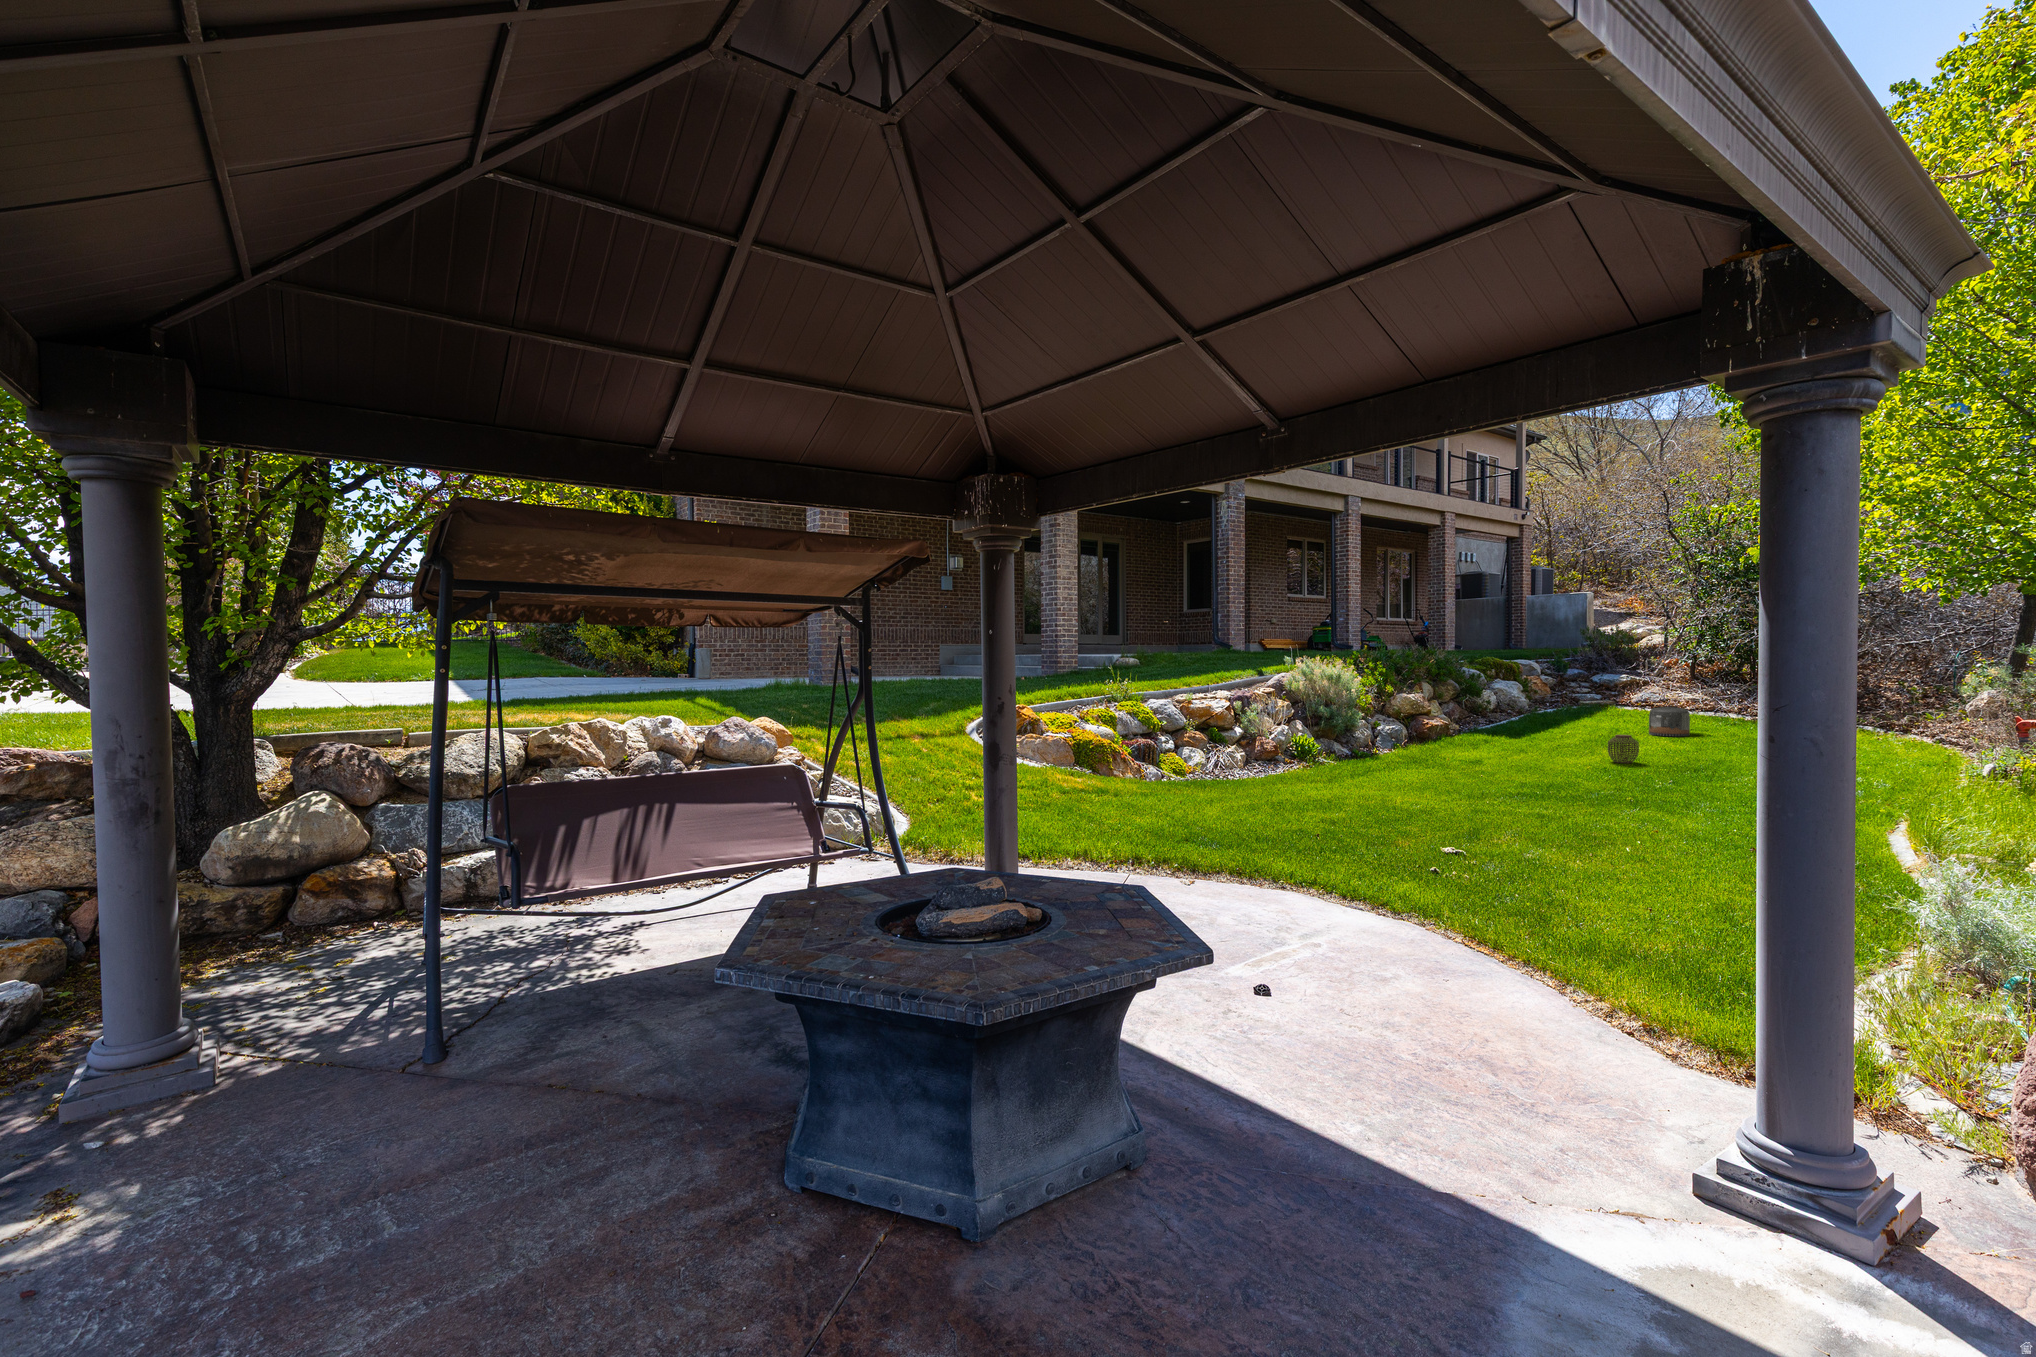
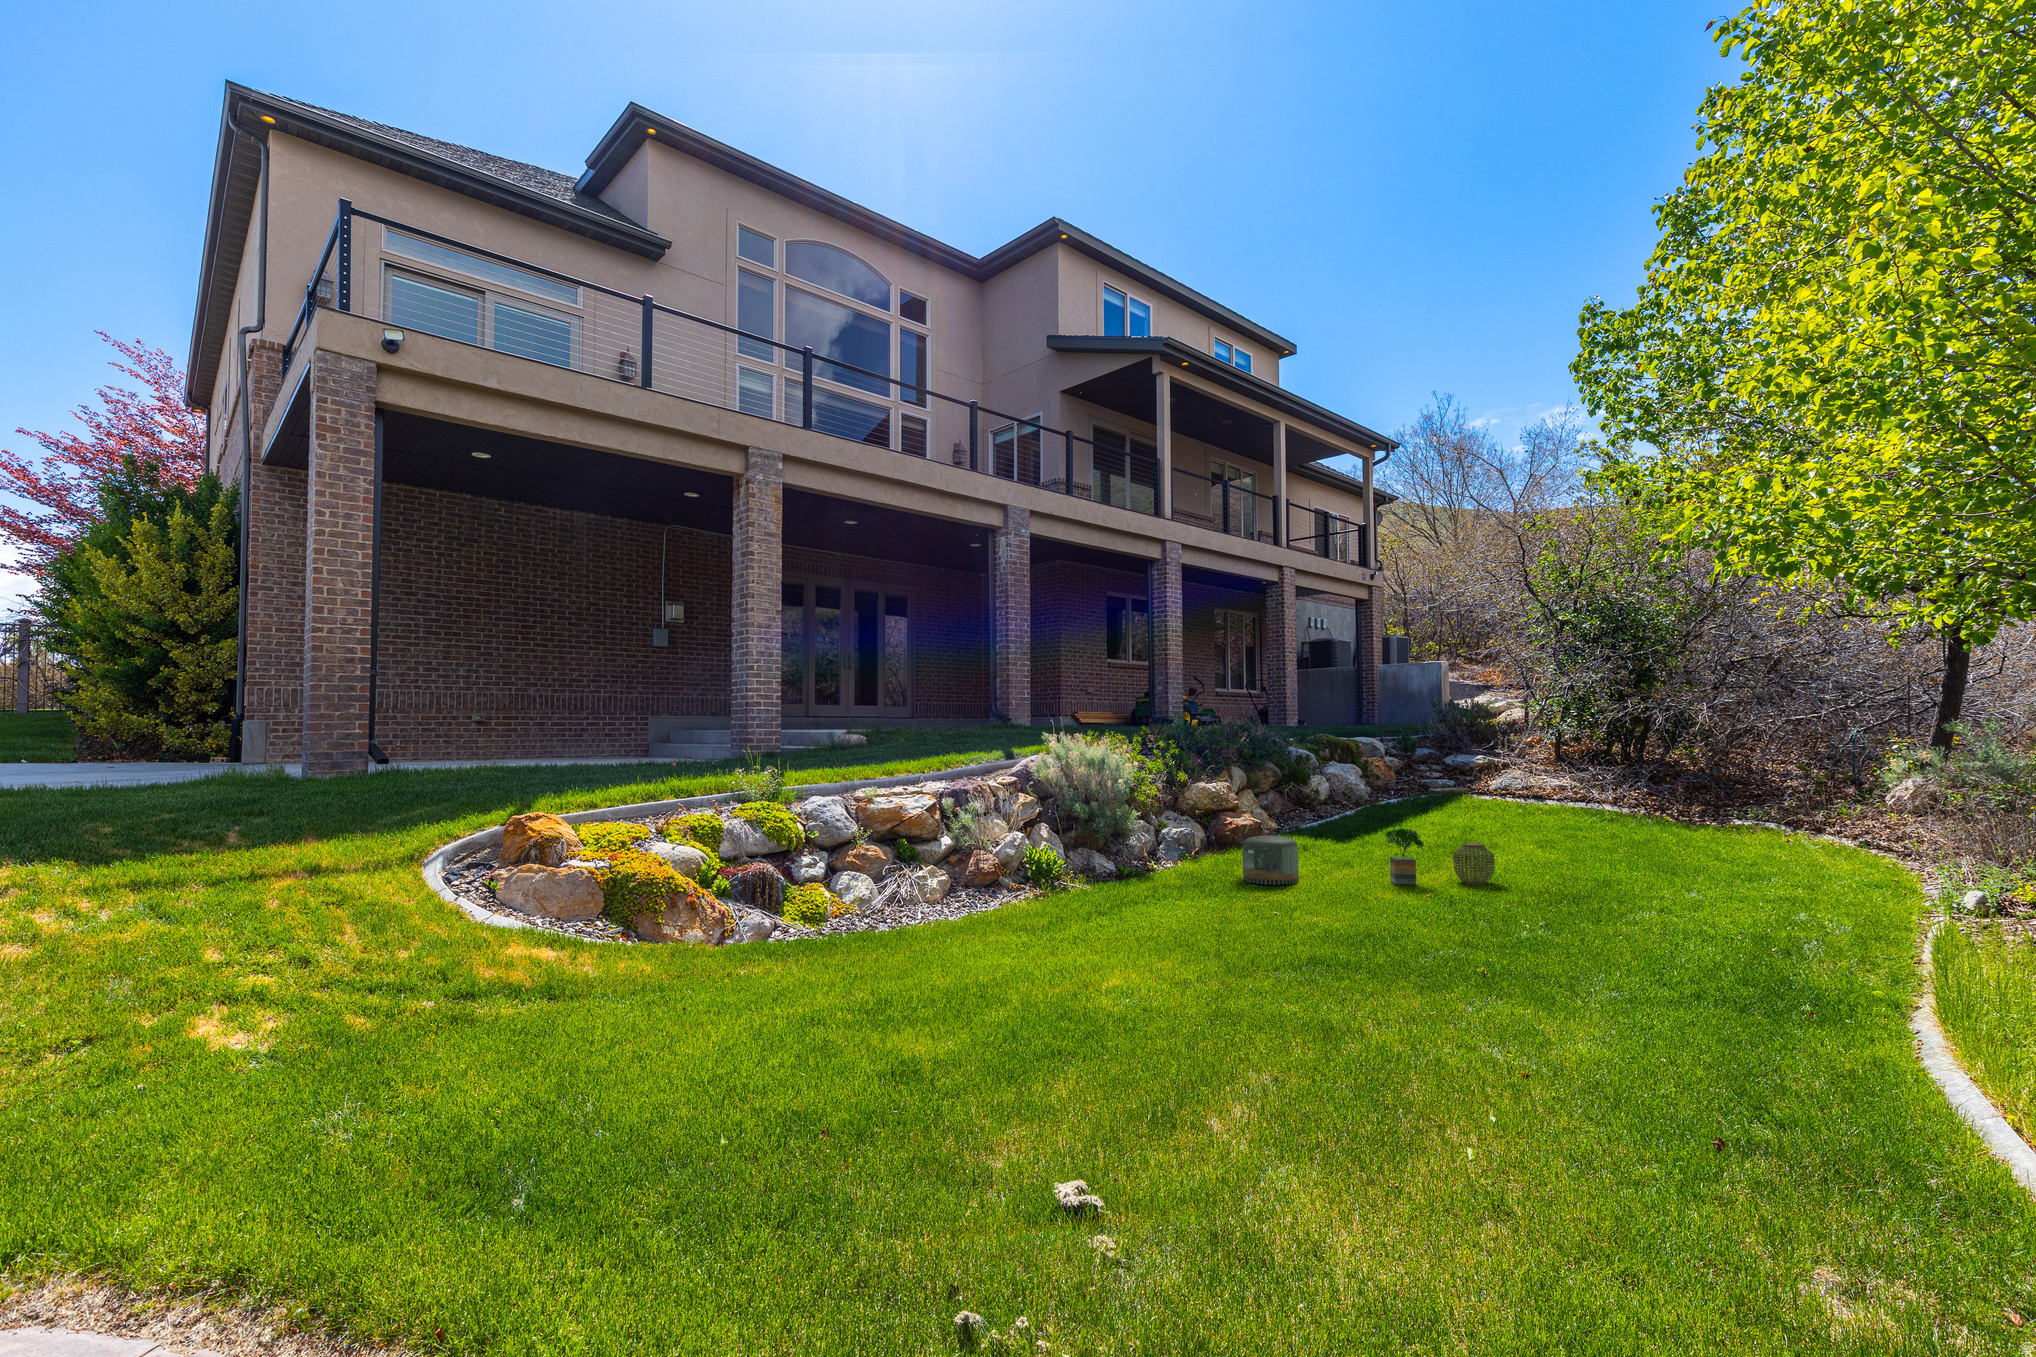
pouf: present [1649,707,1690,736] -> present [1243,835,1299,885]
potted tree: none [1556,724,1587,763] -> present [1384,828,1424,885]

